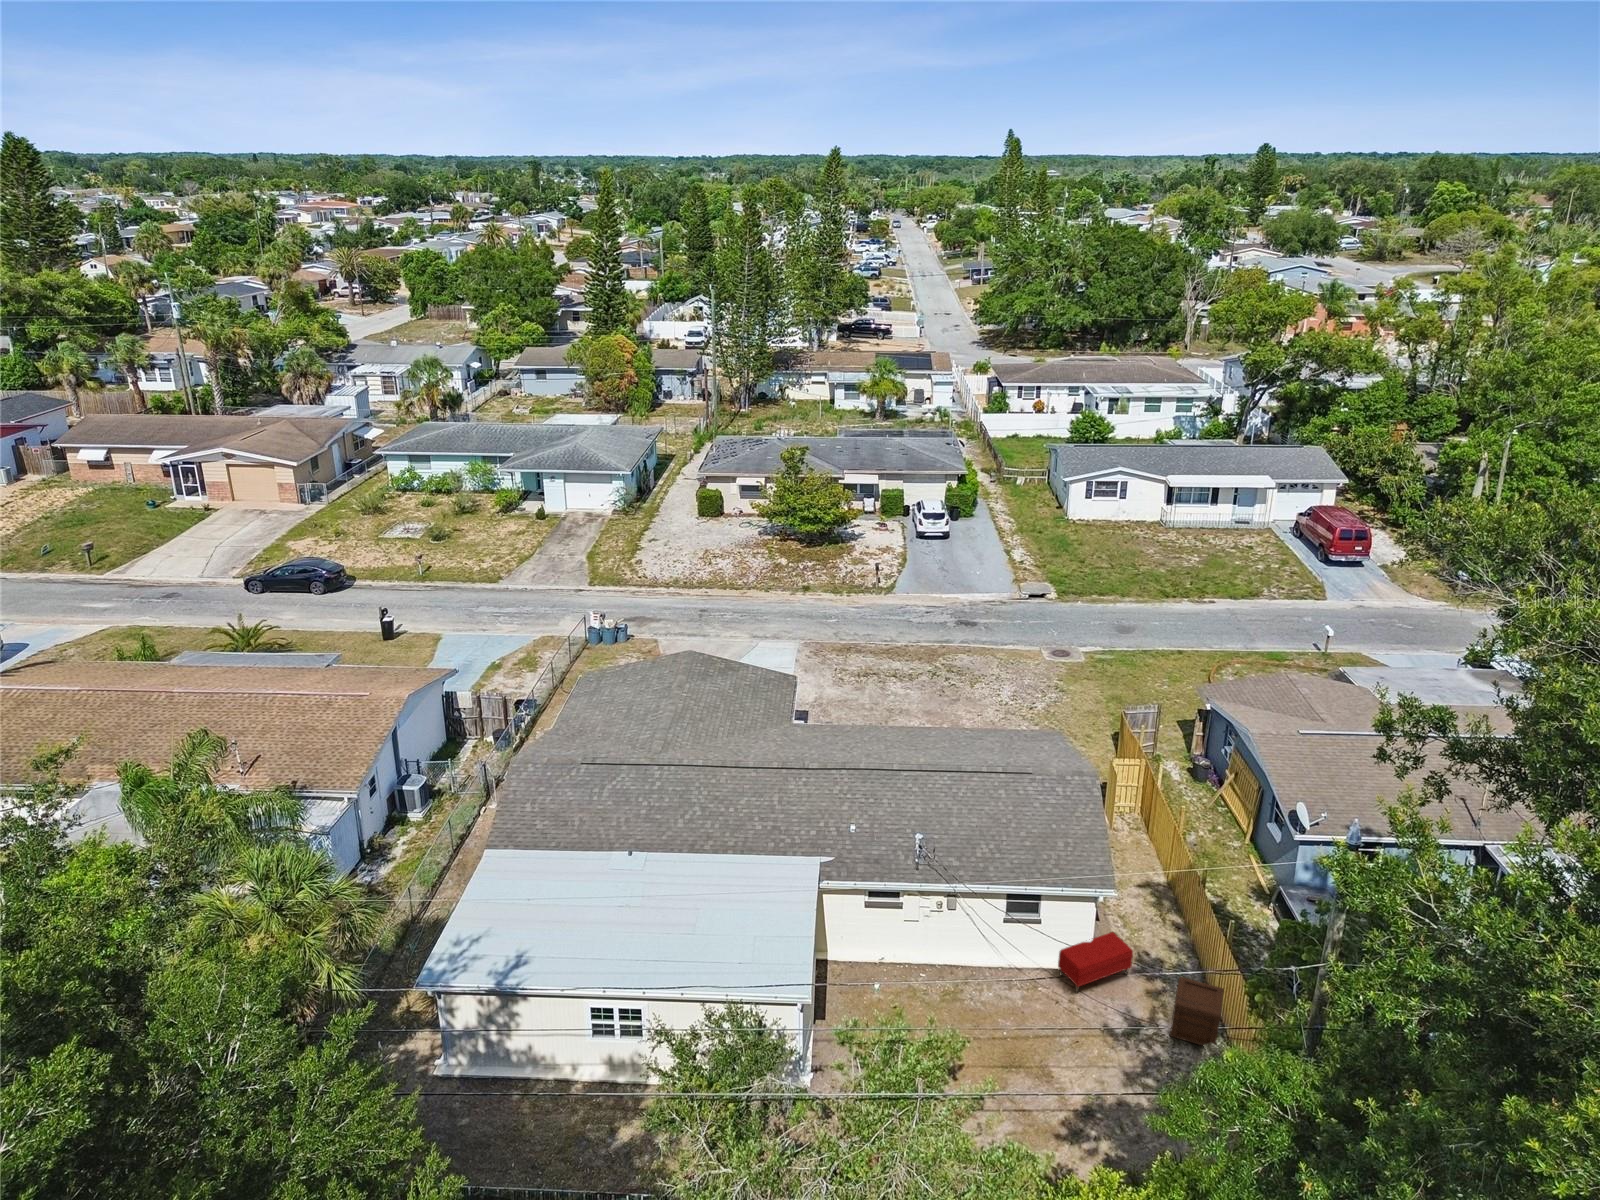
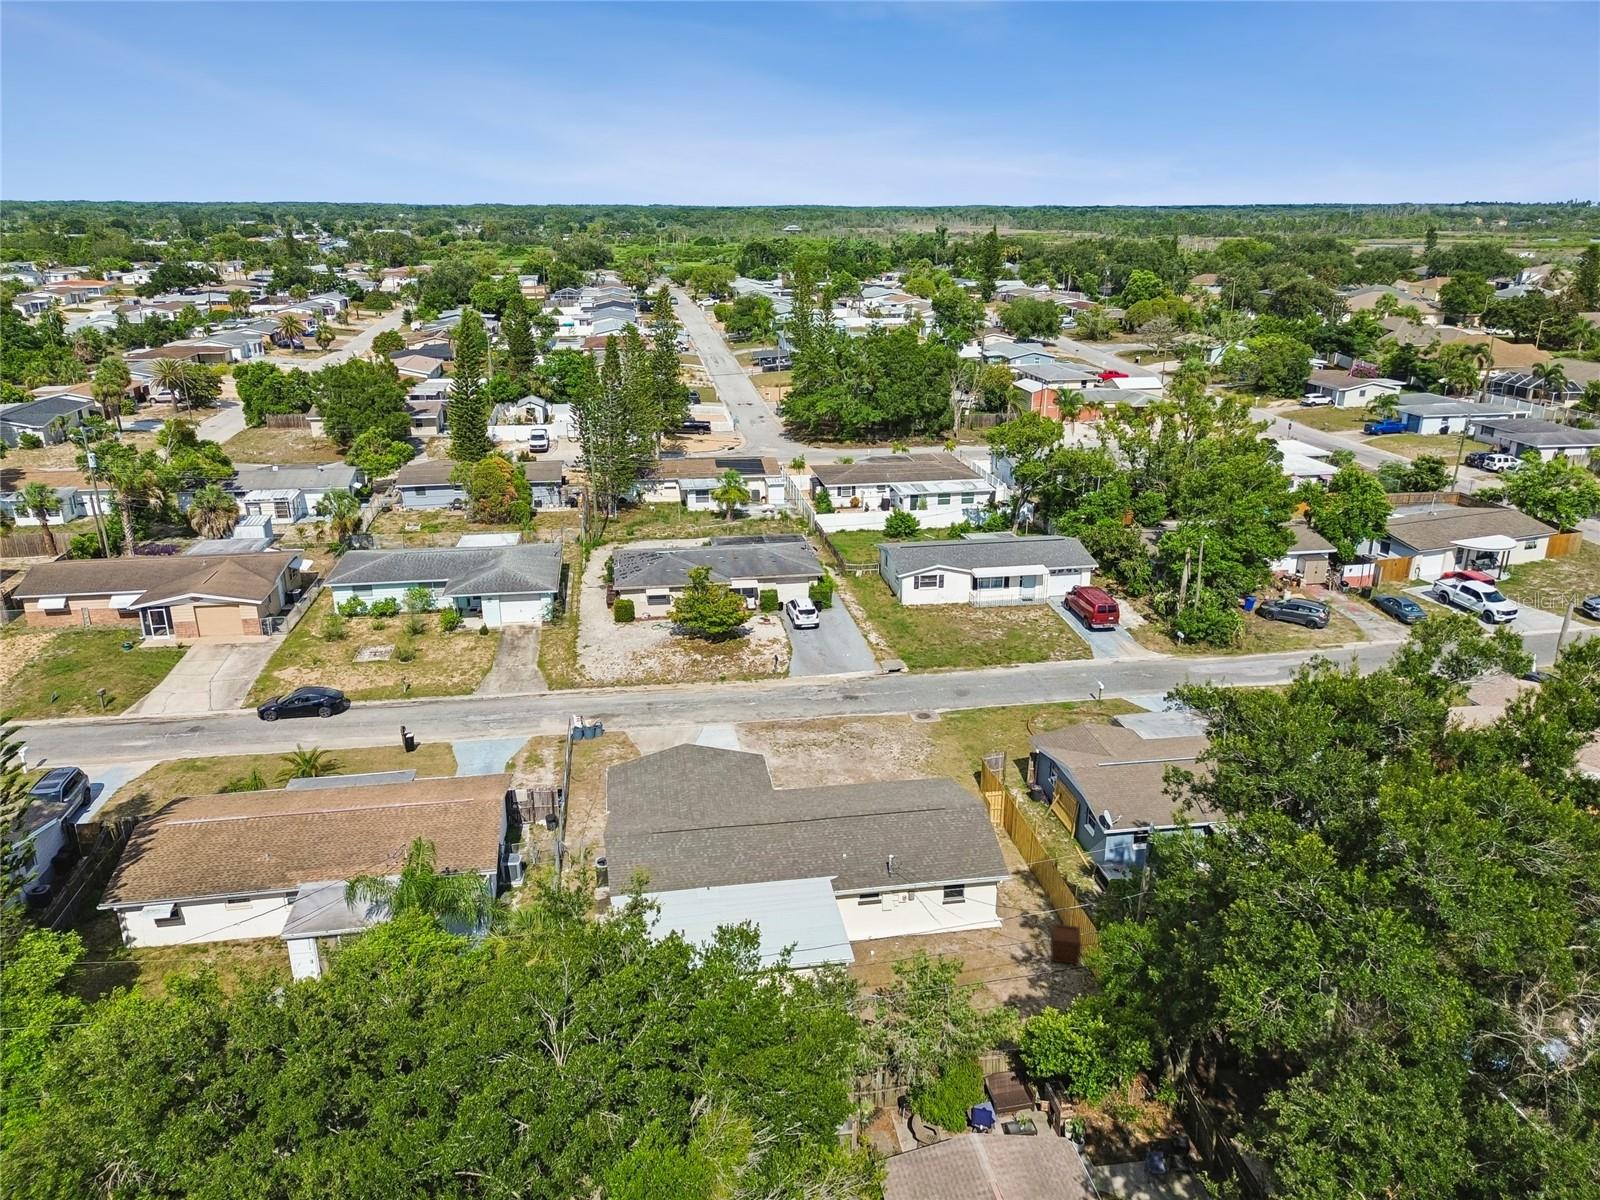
bench: present [1058,932,1133,992] -> none [978,903,1022,944]

